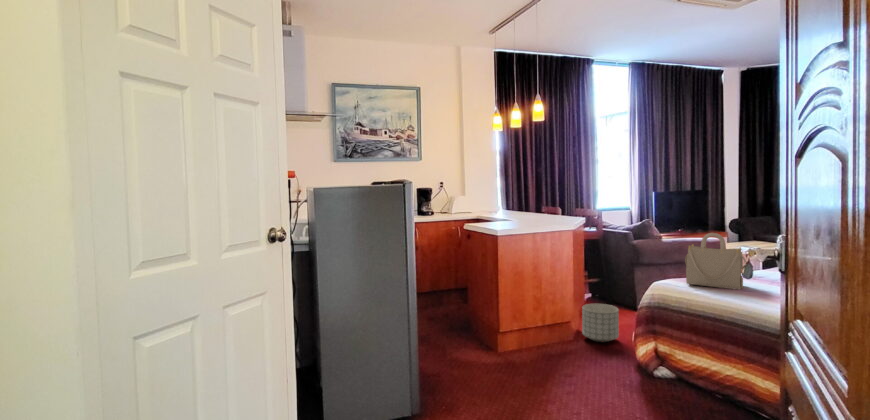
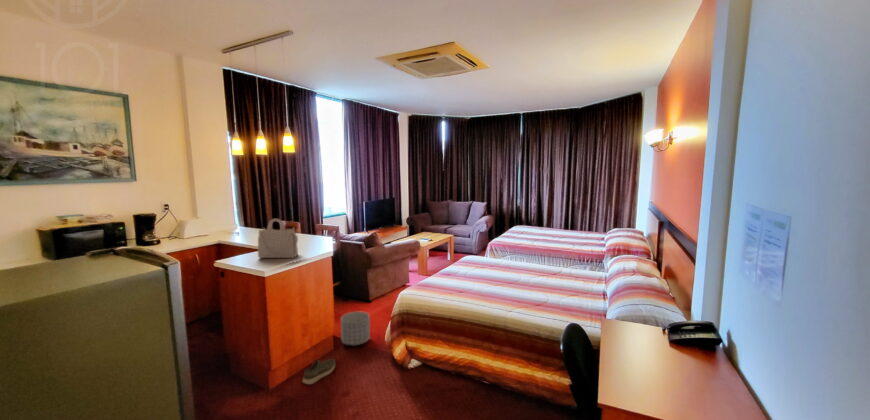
handbag: present [685,233,746,290] -> present [258,219,298,258]
shoe: none [527,336,567,358] -> present [303,359,335,384]

